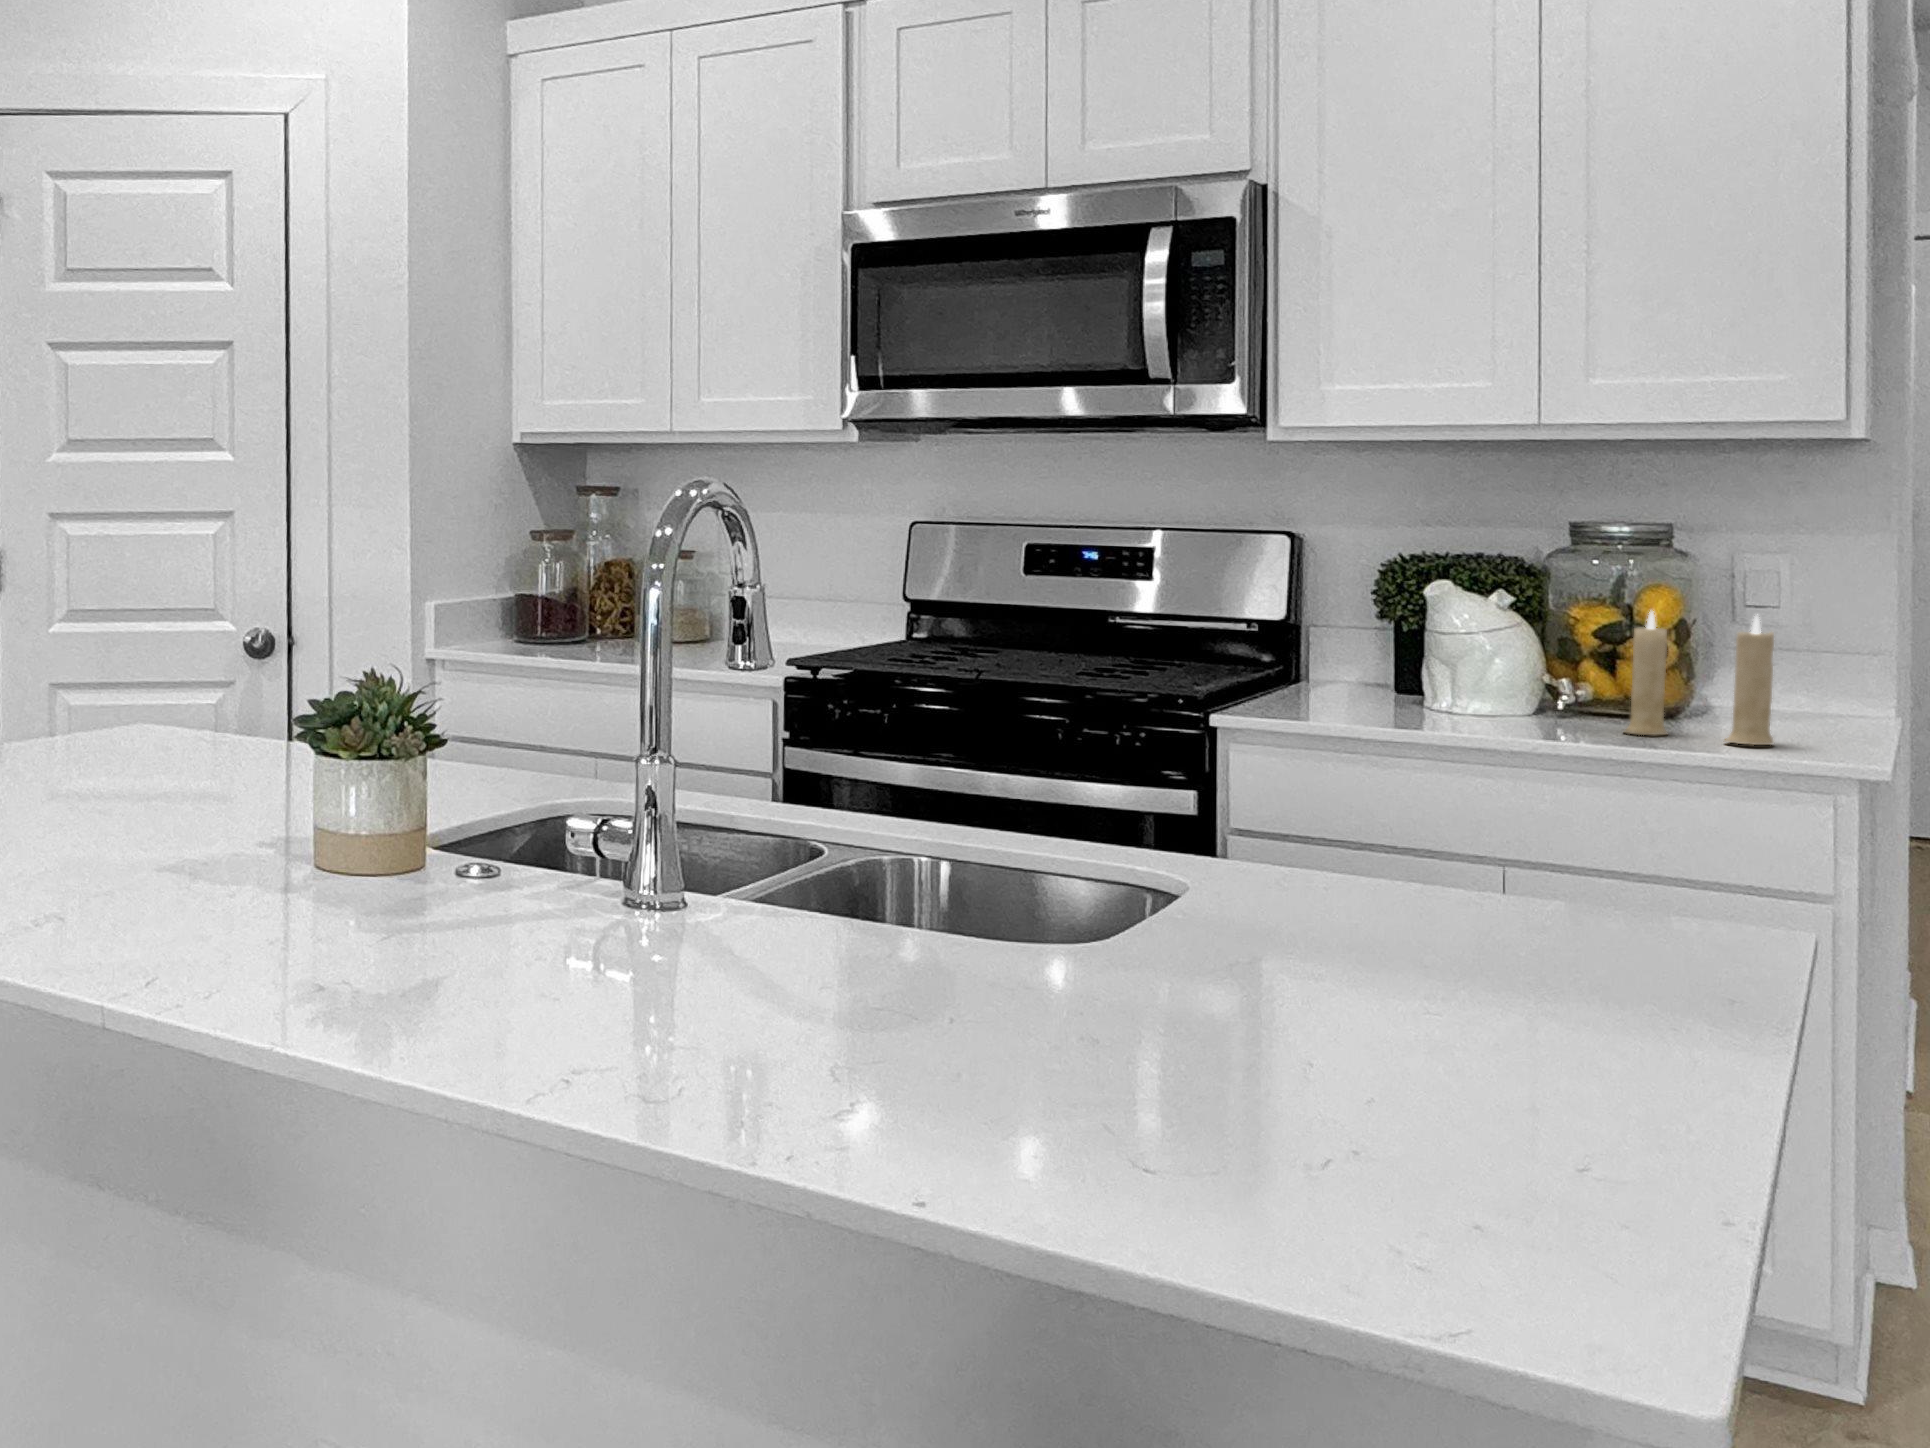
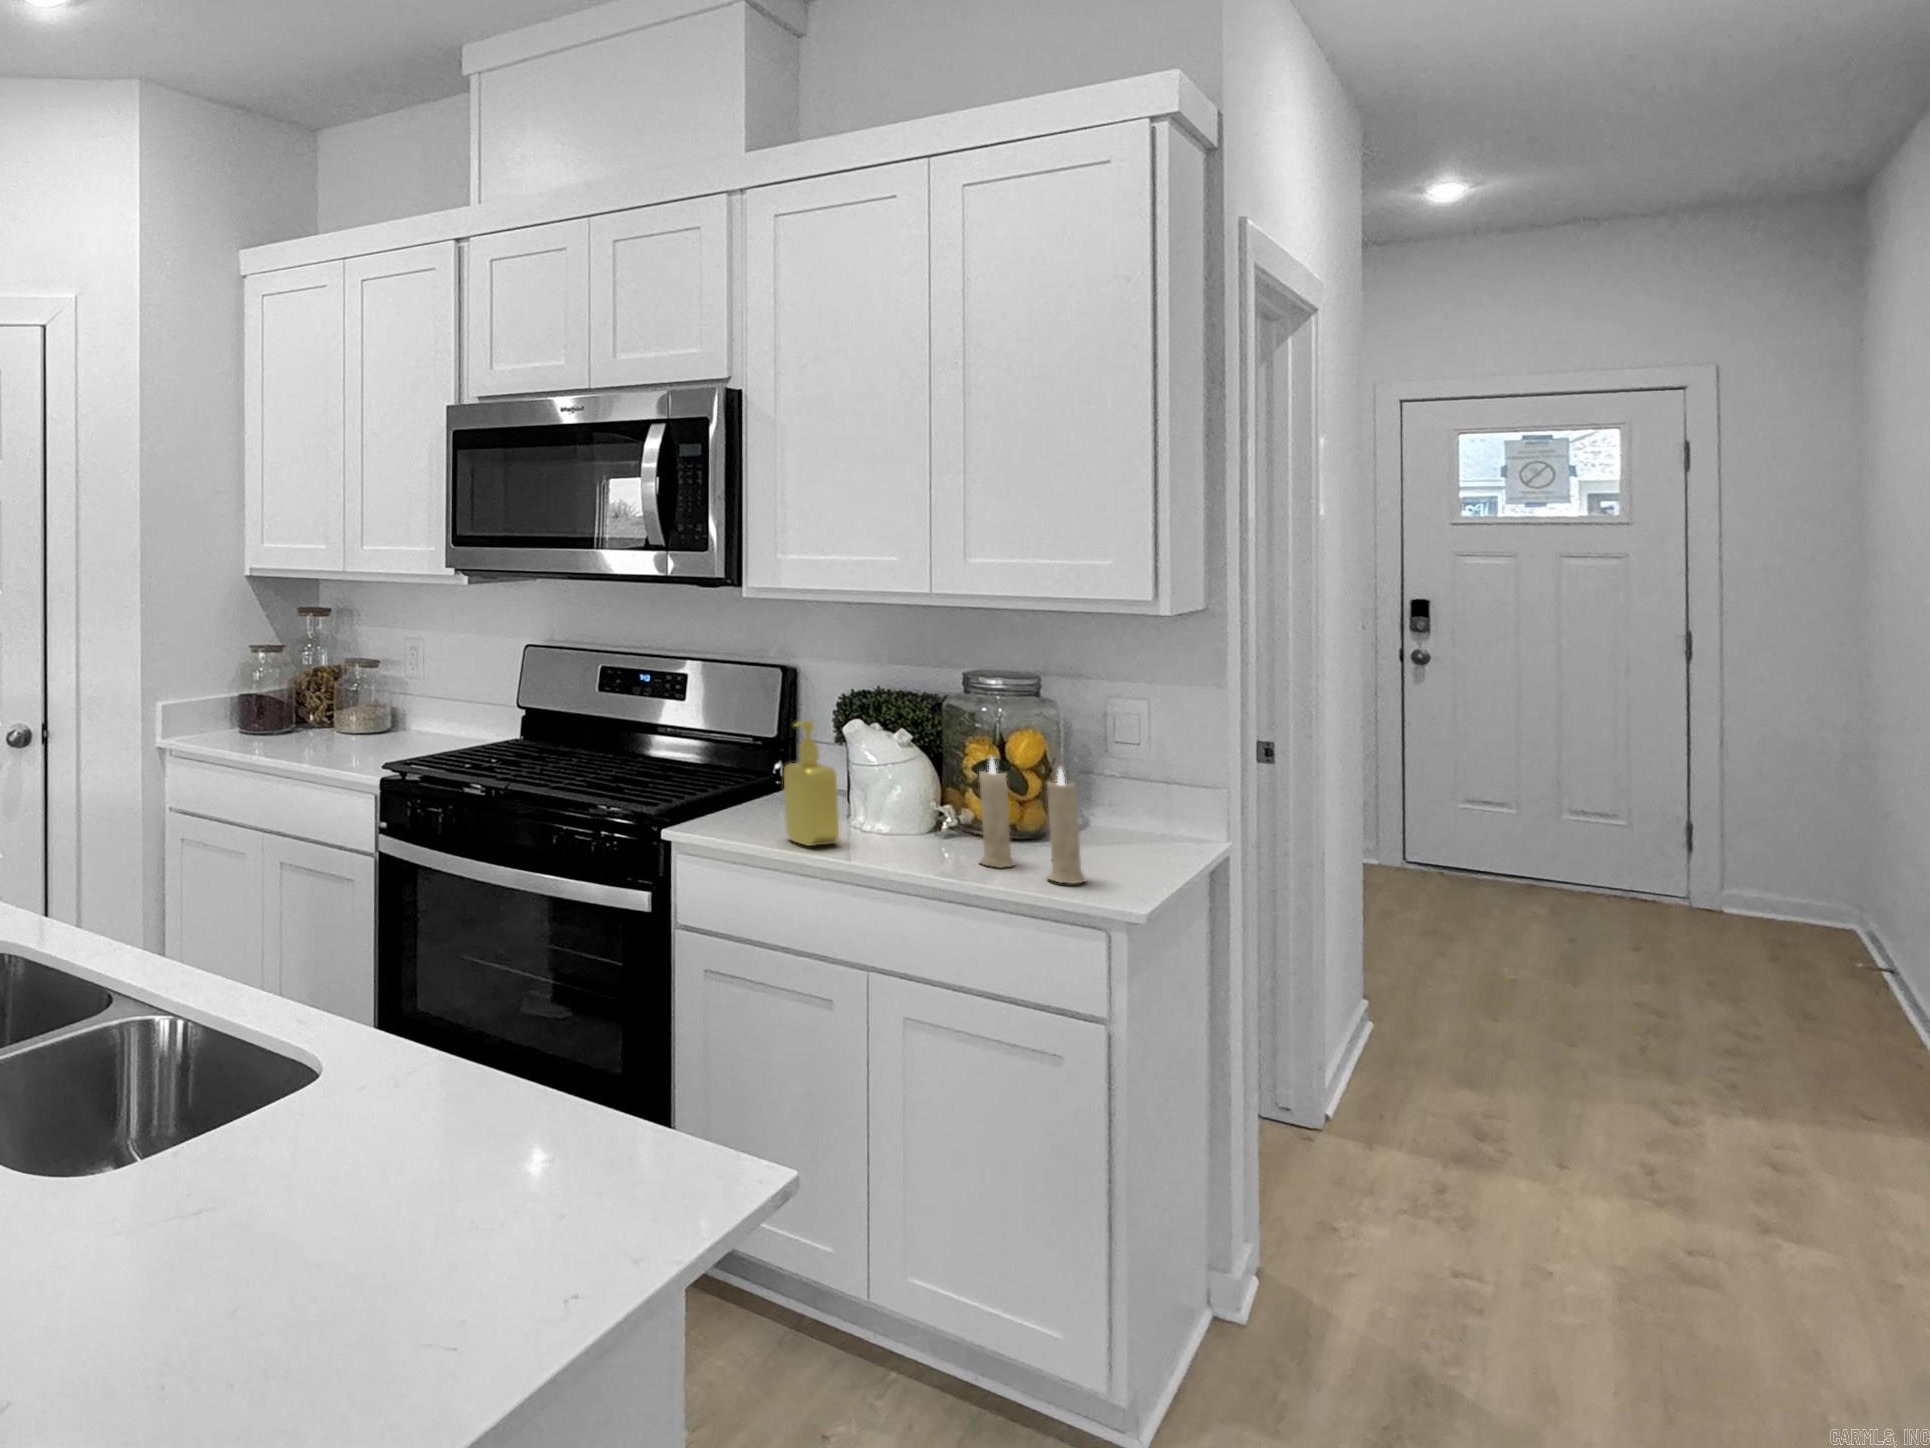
soap dispenser: none [1359,578,1436,723] -> present [784,720,839,846]

